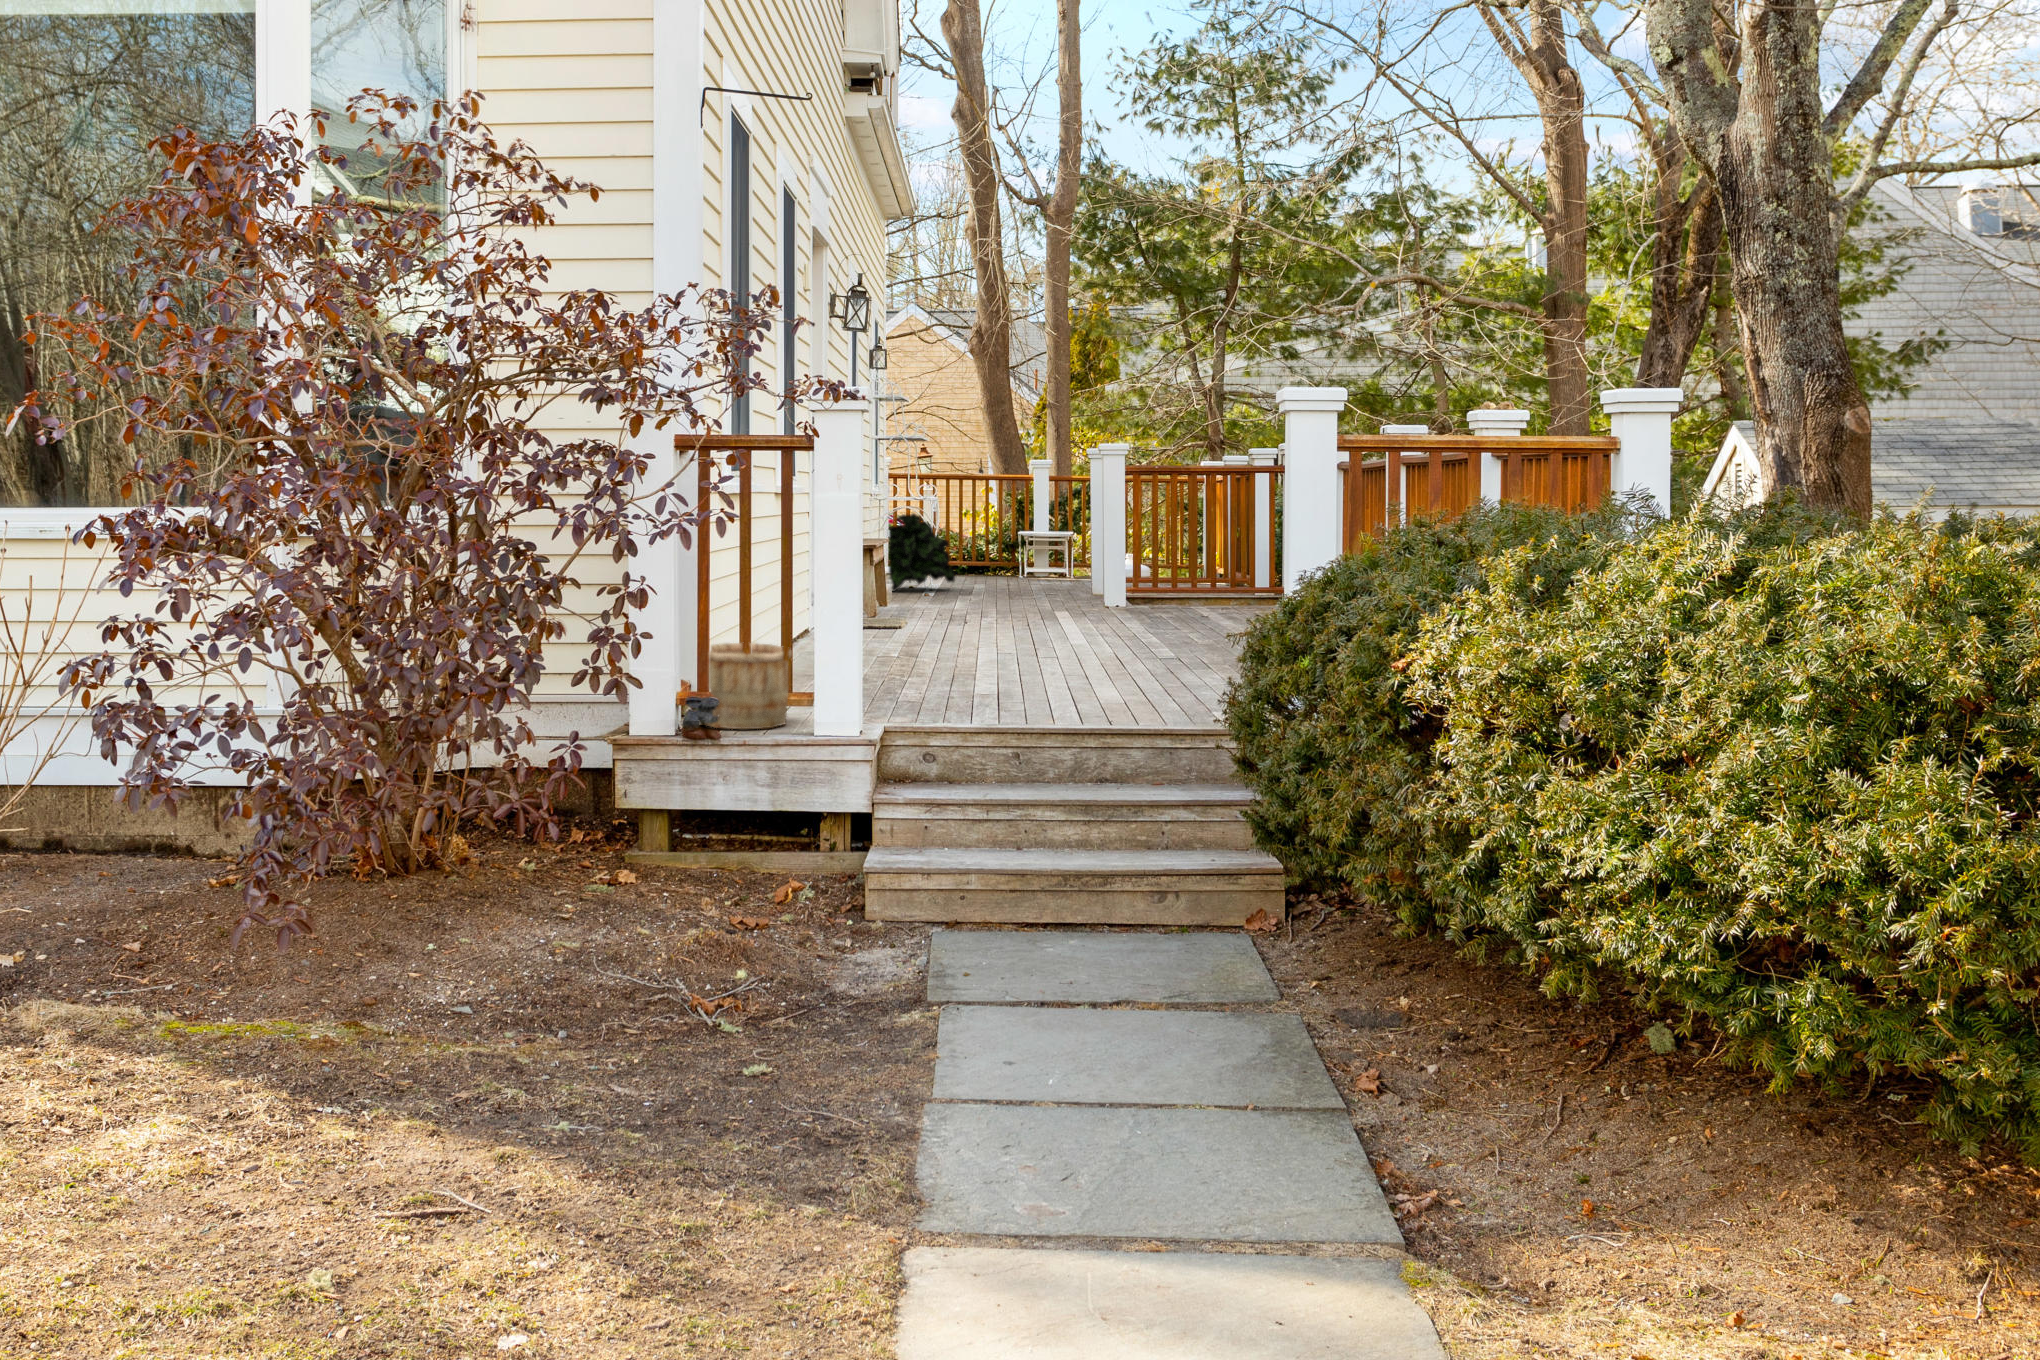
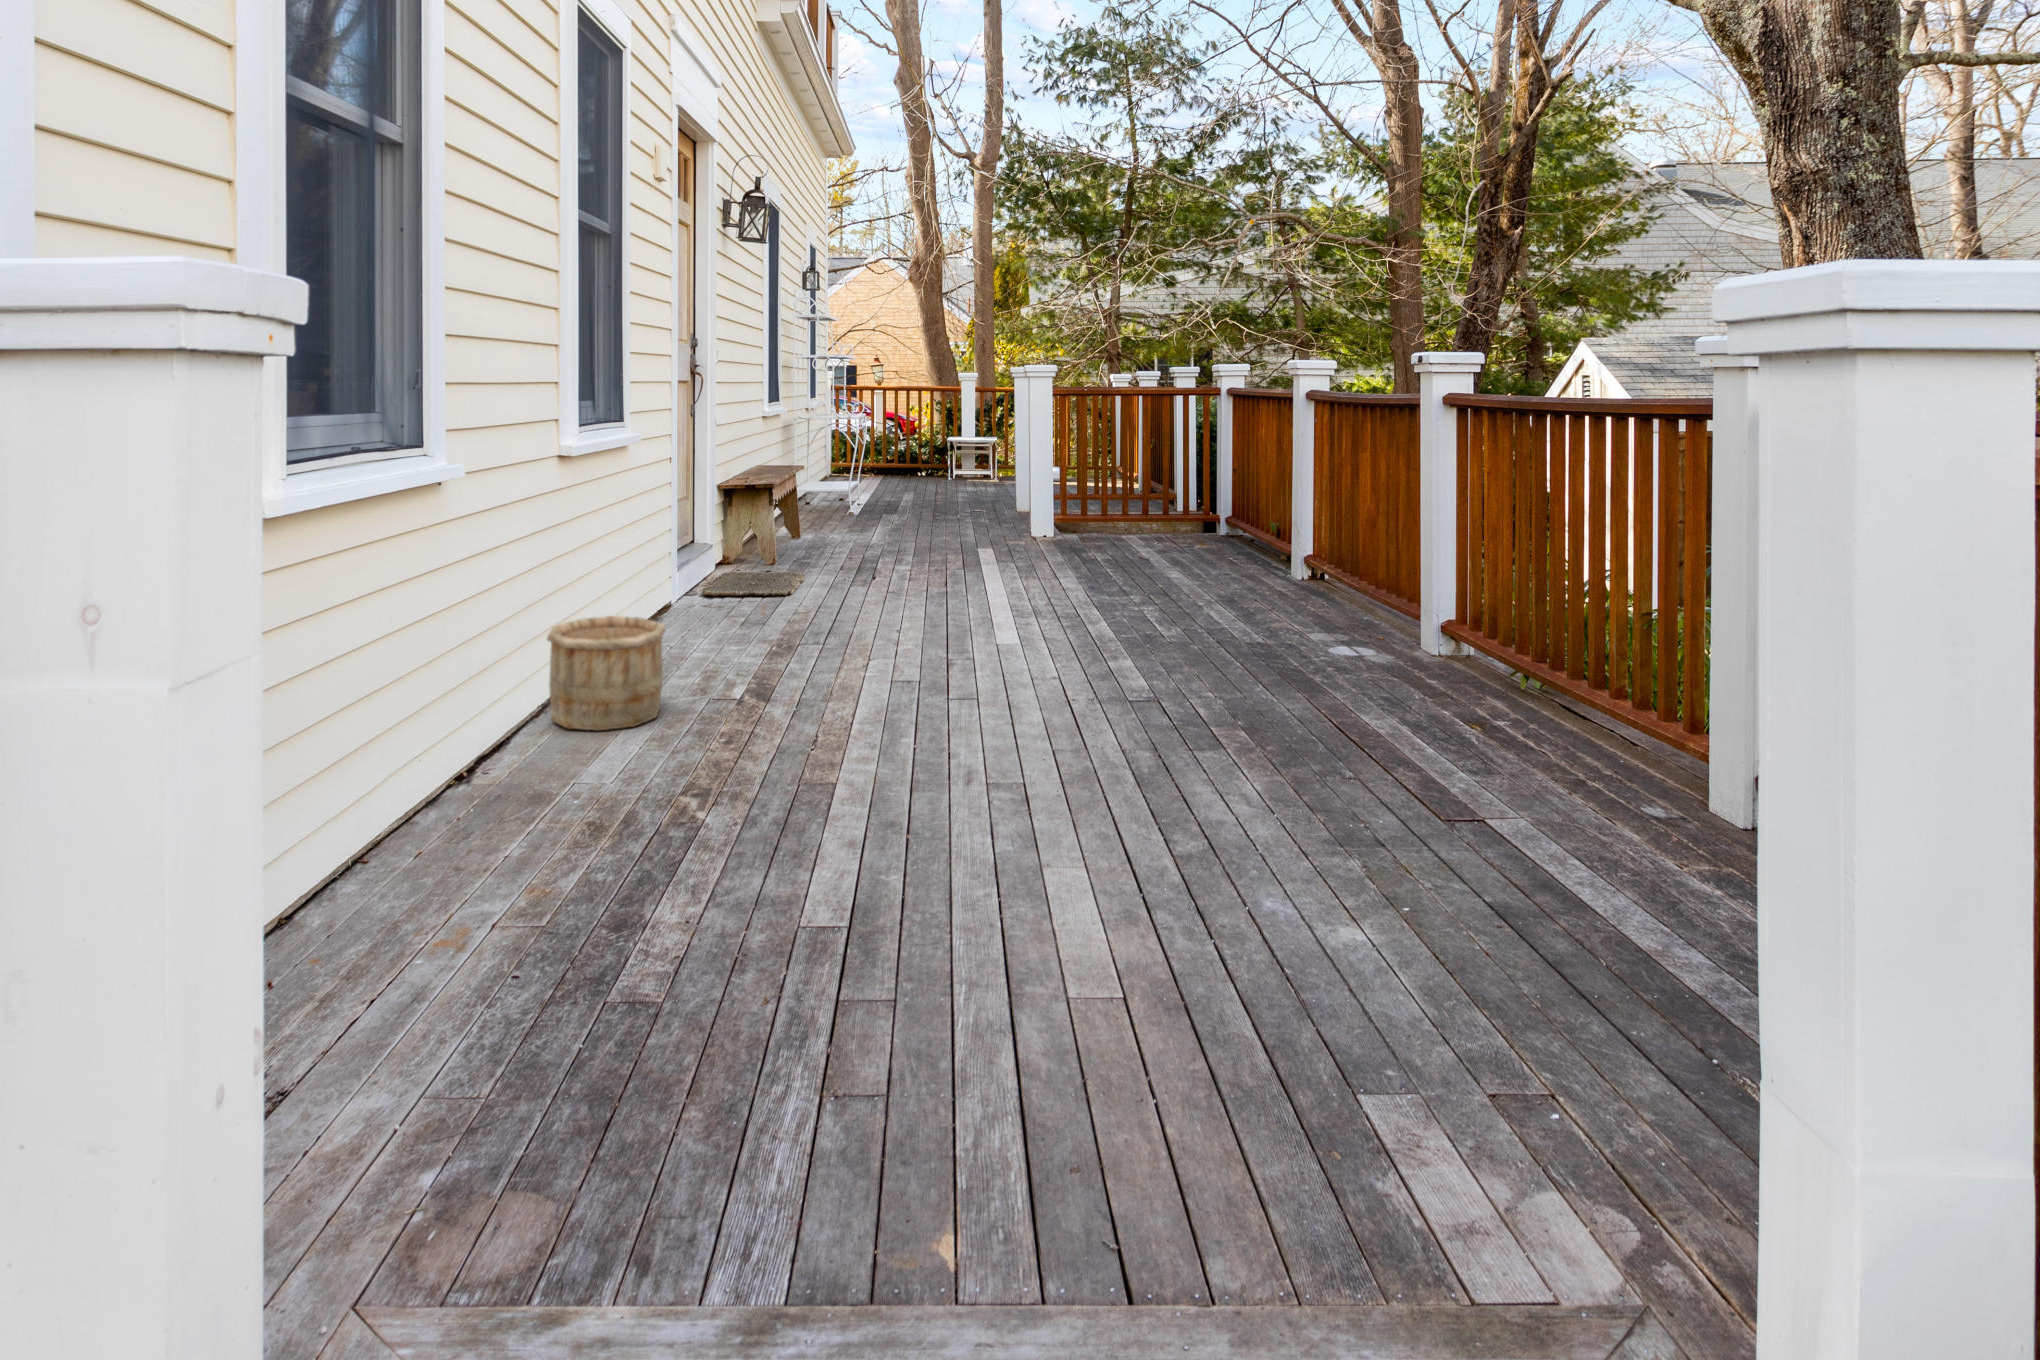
potted plant: present [889,513,956,592] -> none [814,423,896,493]

